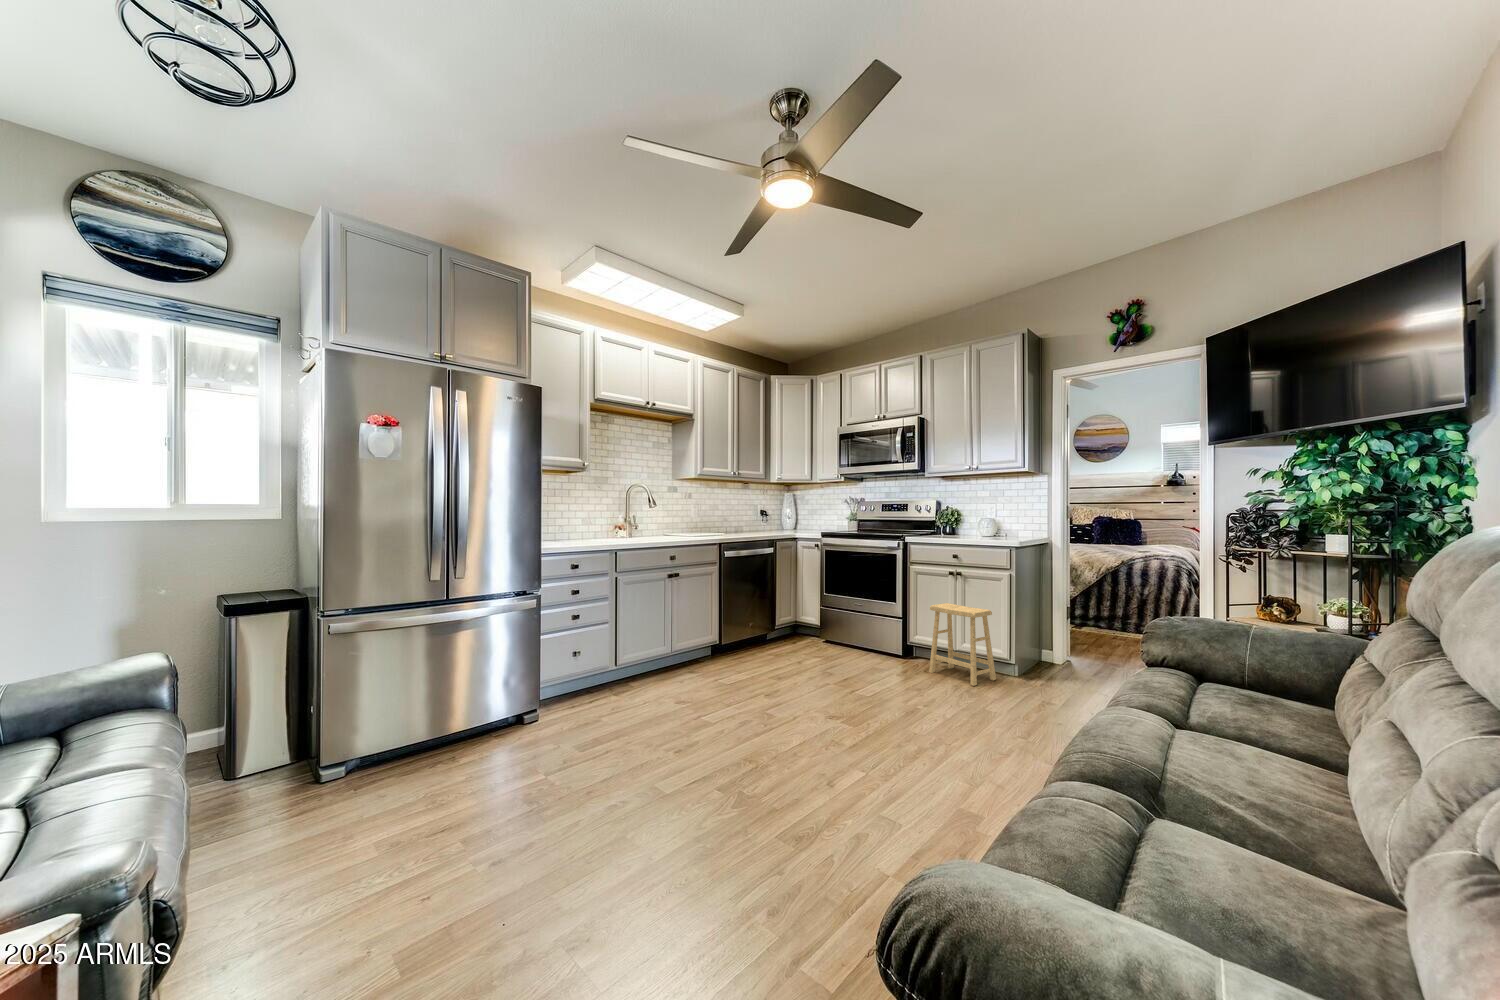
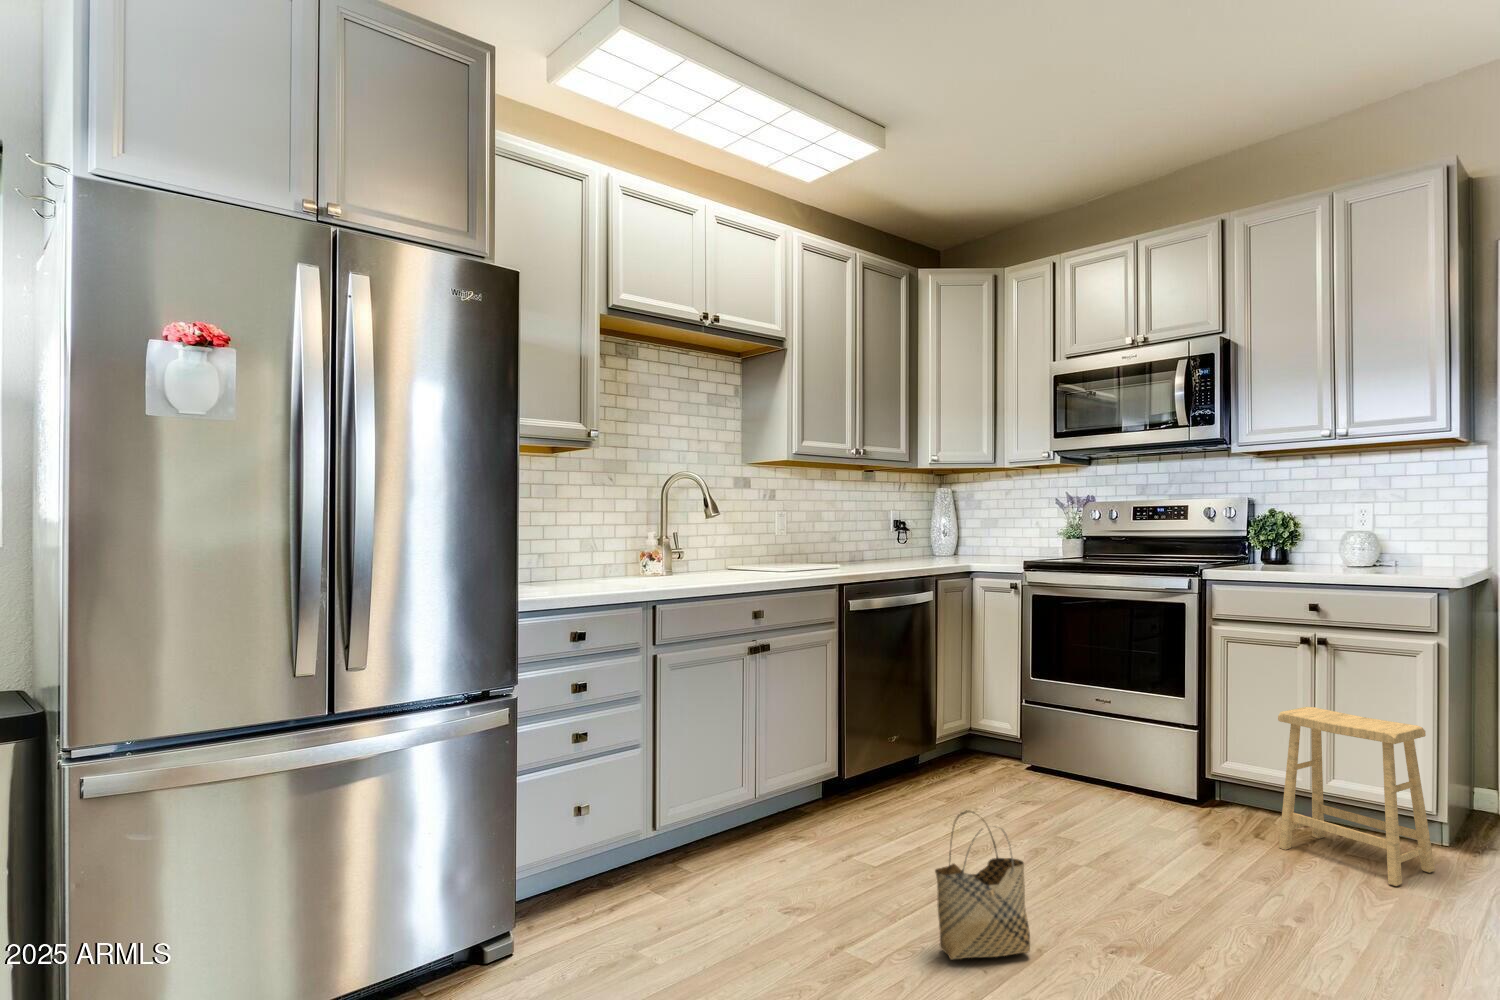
woven basket: none [743,648,787,716] -> present [935,810,1030,960]

